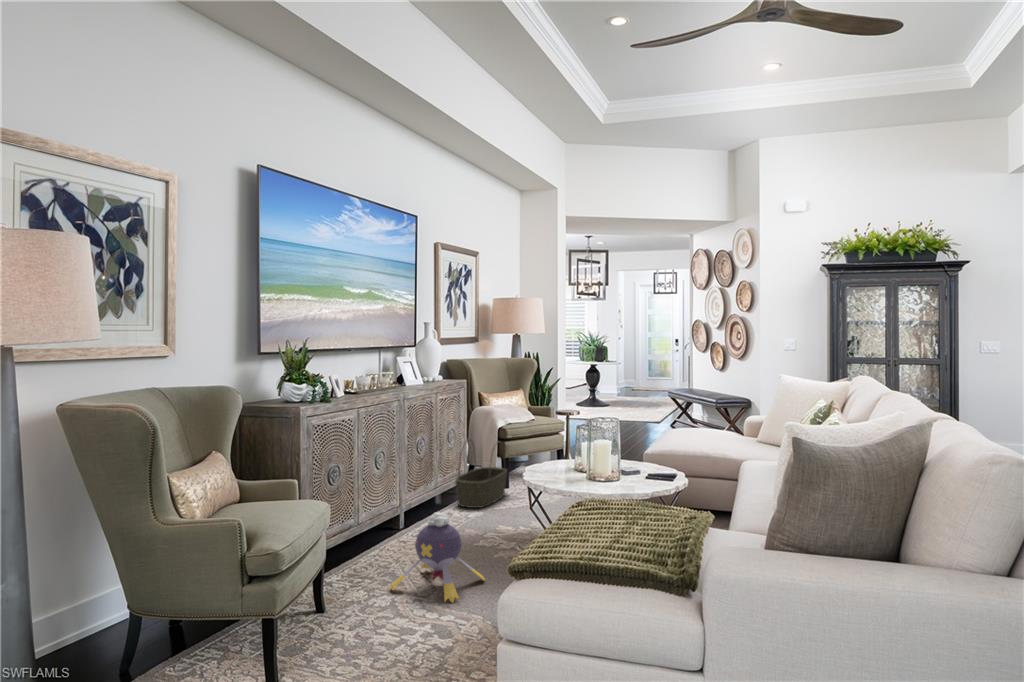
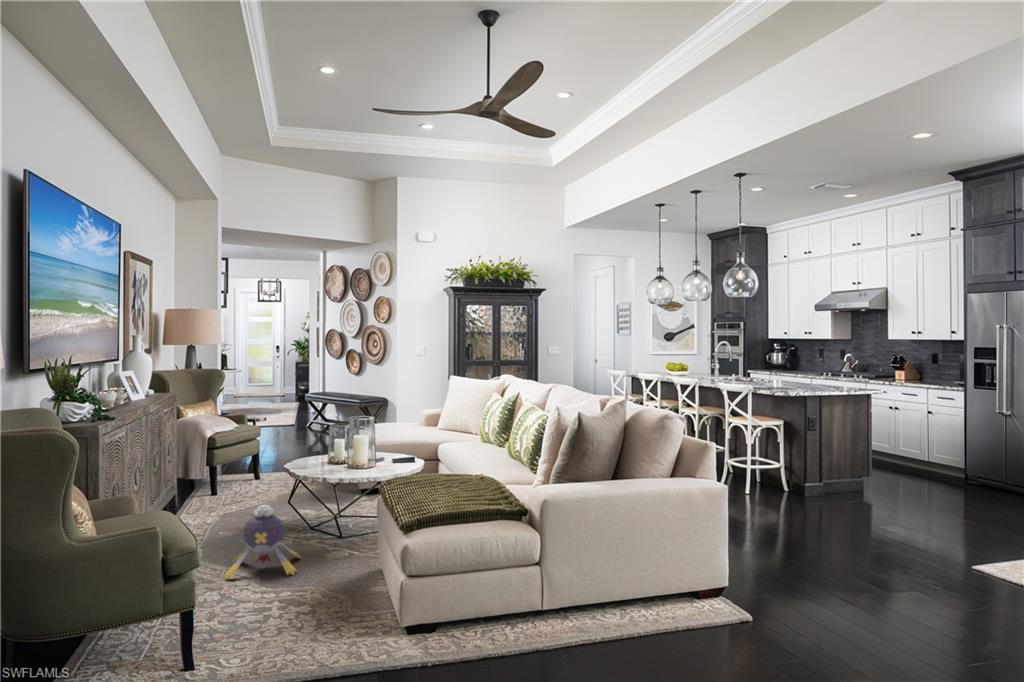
basket: present [455,439,507,508] -> none [186,449,227,516]

